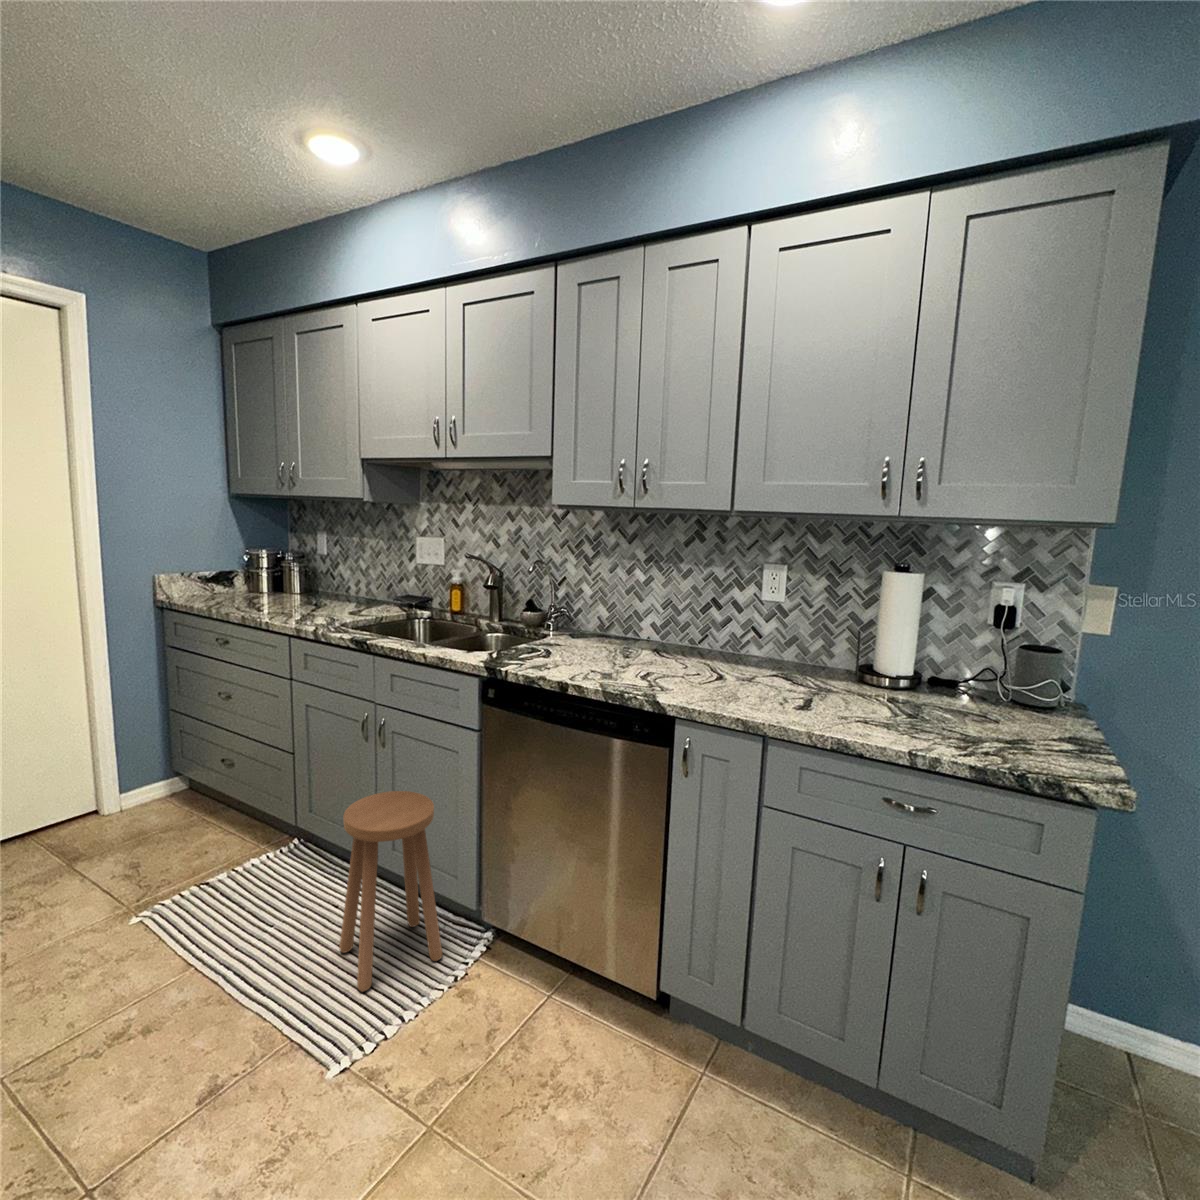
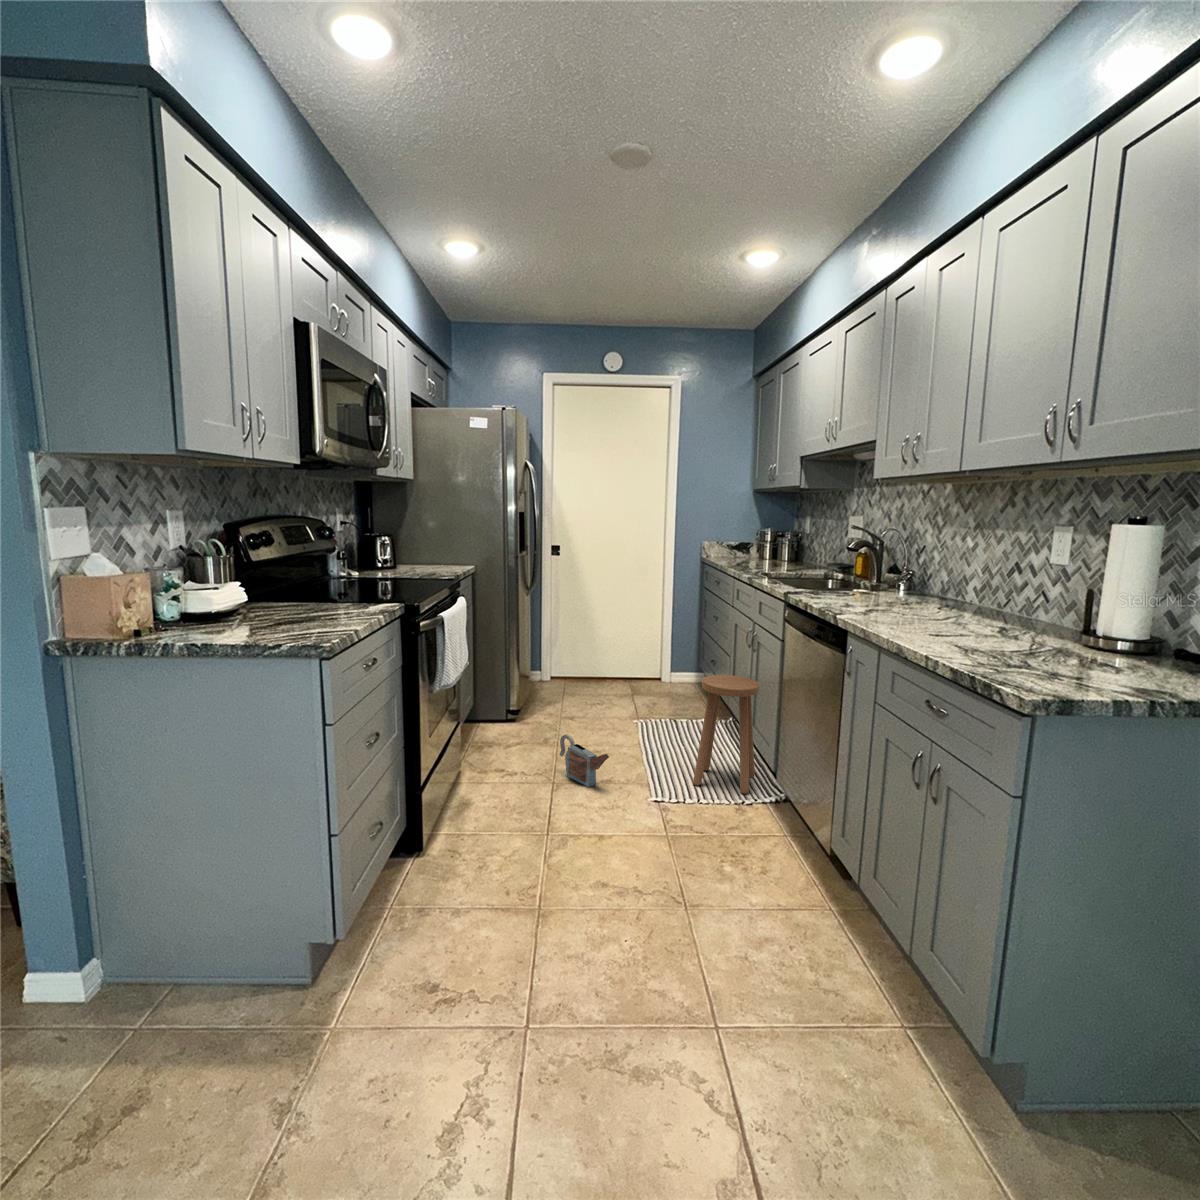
watering can: none [63,1059,237,1156] -> present [560,734,609,787]

